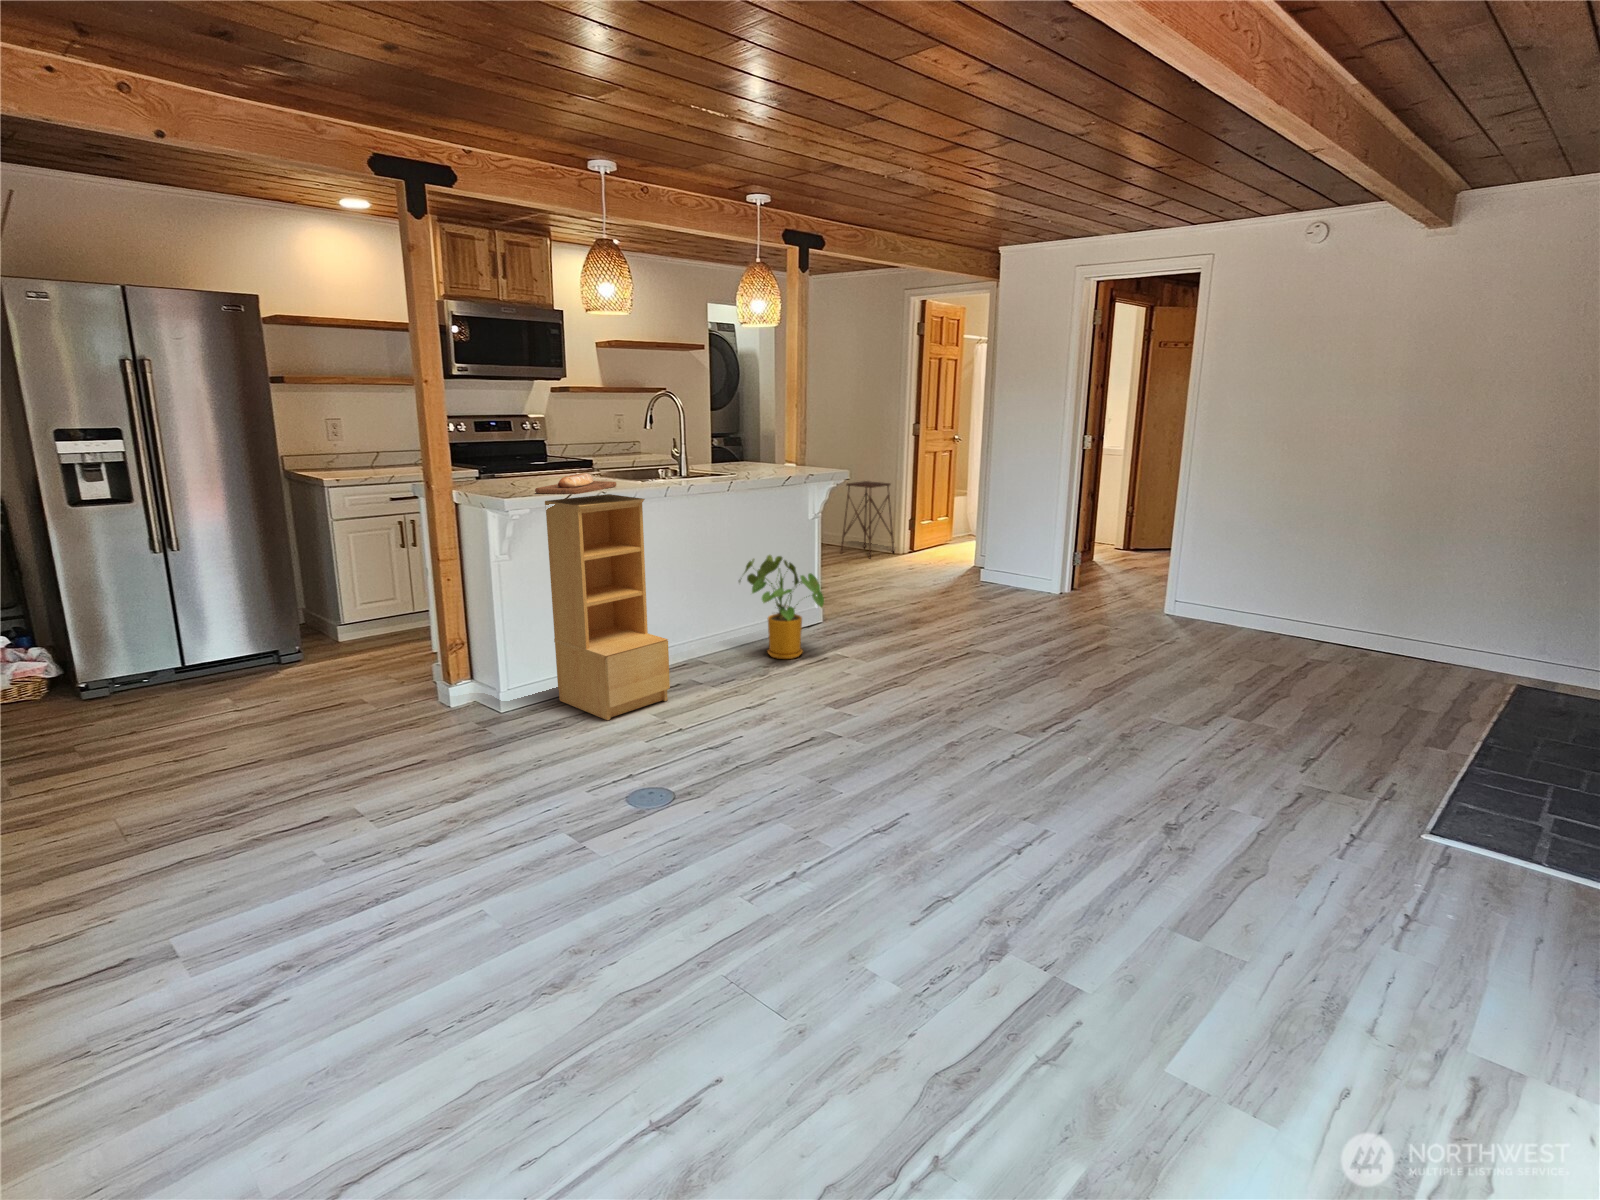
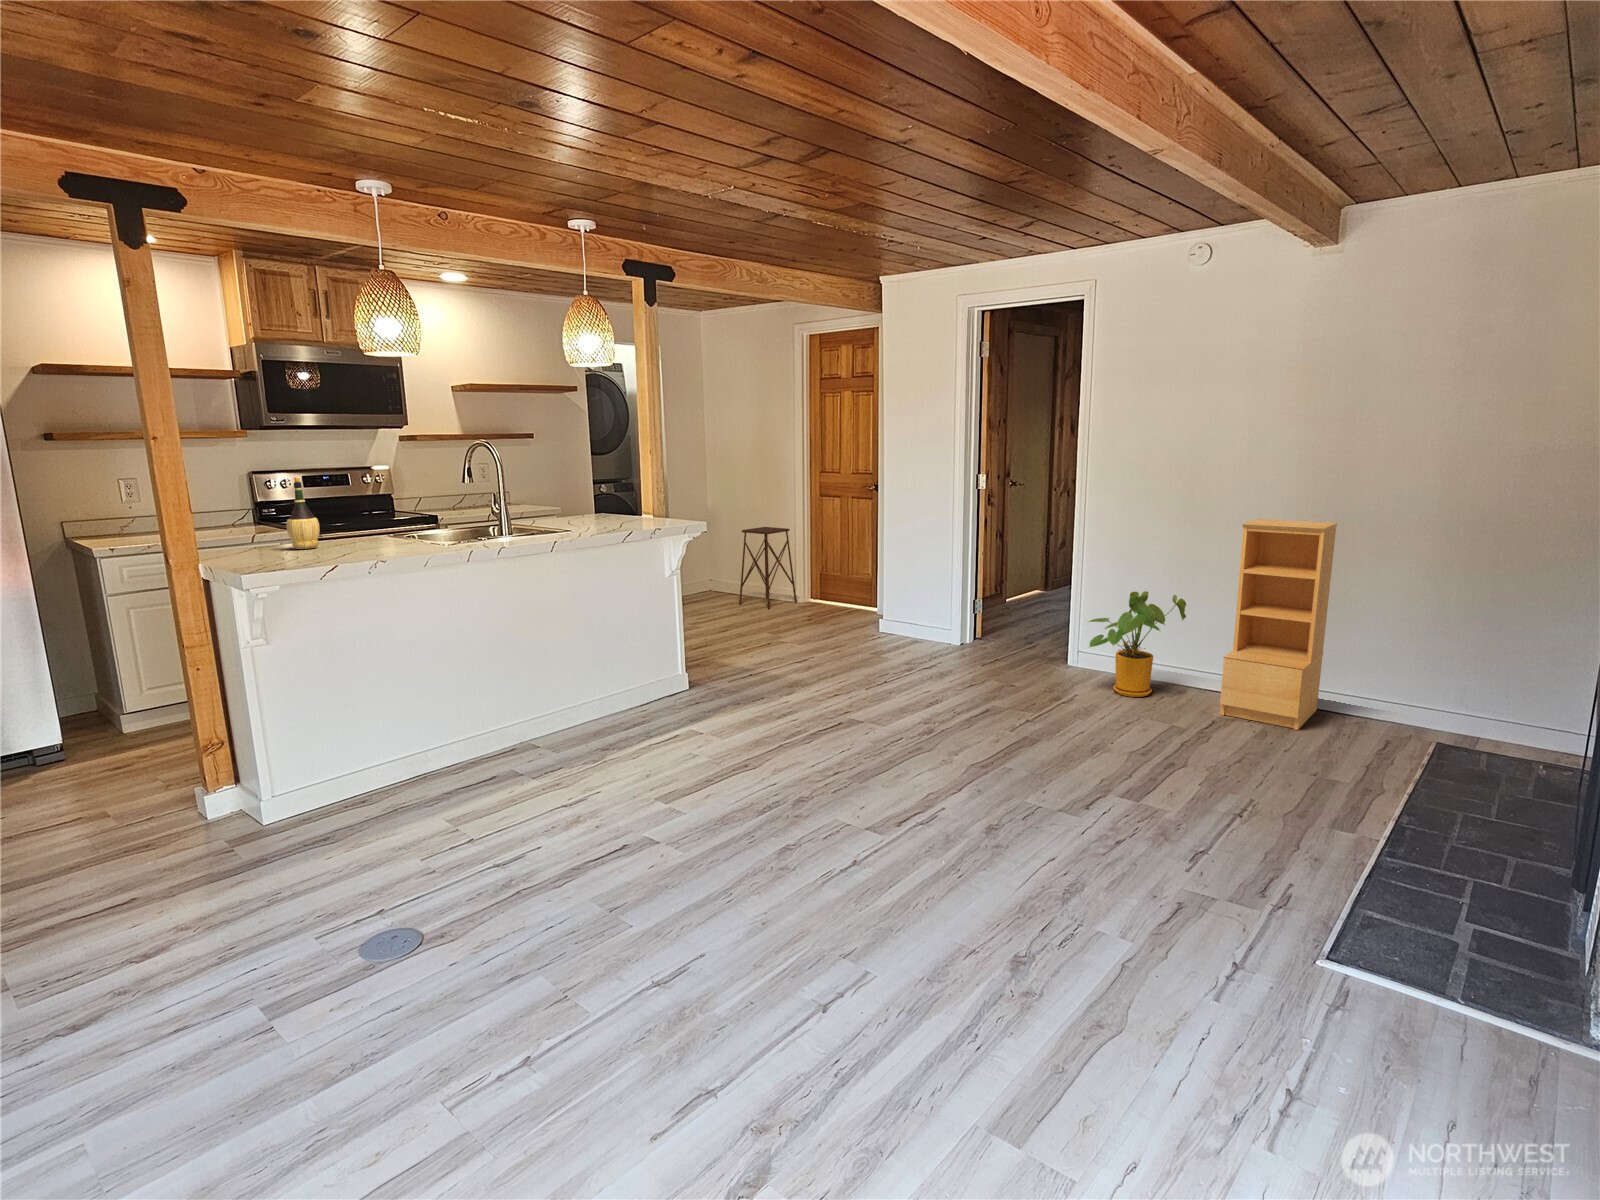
wine bottle: none [500,420,527,483] -> present [287,477,320,549]
bread loaf: present [535,473,616,494] -> none [298,538,410,565]
bookshelf: present [545,494,670,720] -> present [1220,519,1337,730]
house plant: present [739,555,824,659] -> present [1089,591,1186,697]

